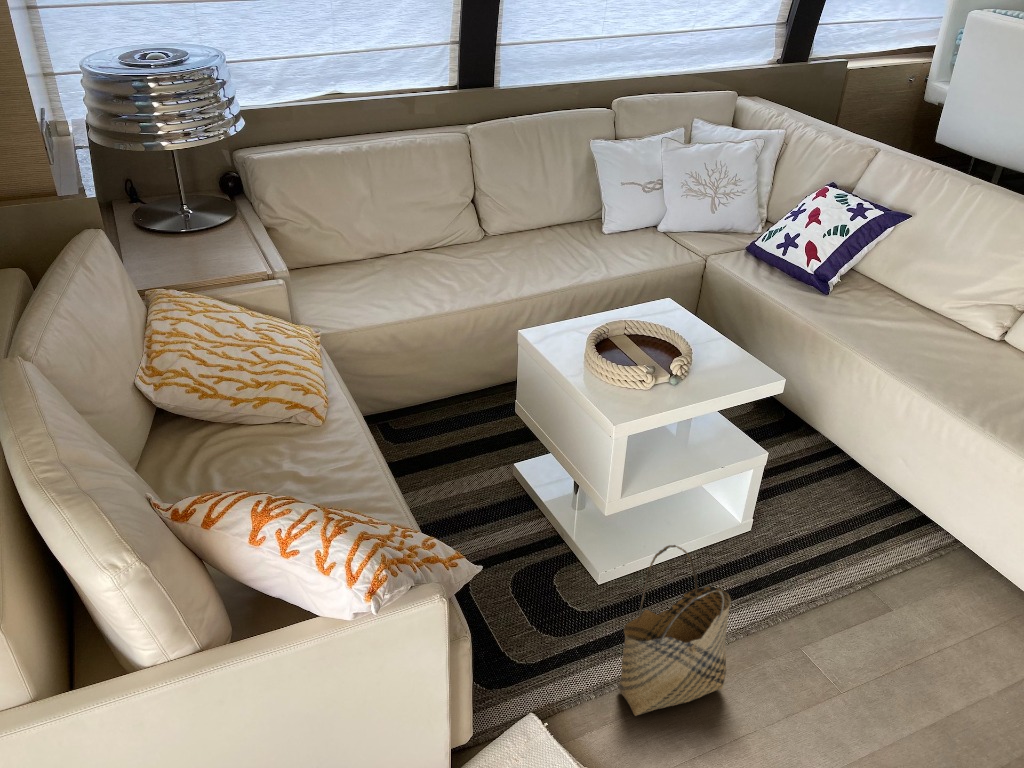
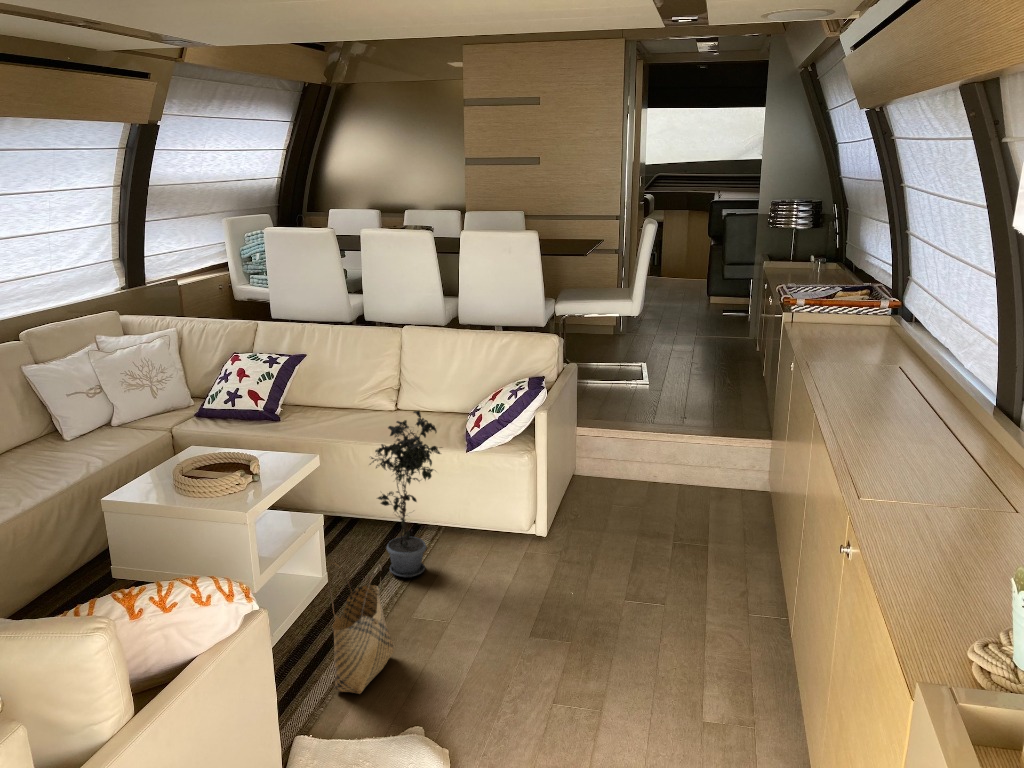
potted plant: none [831,375,980,594] -> present [370,411,440,577]

